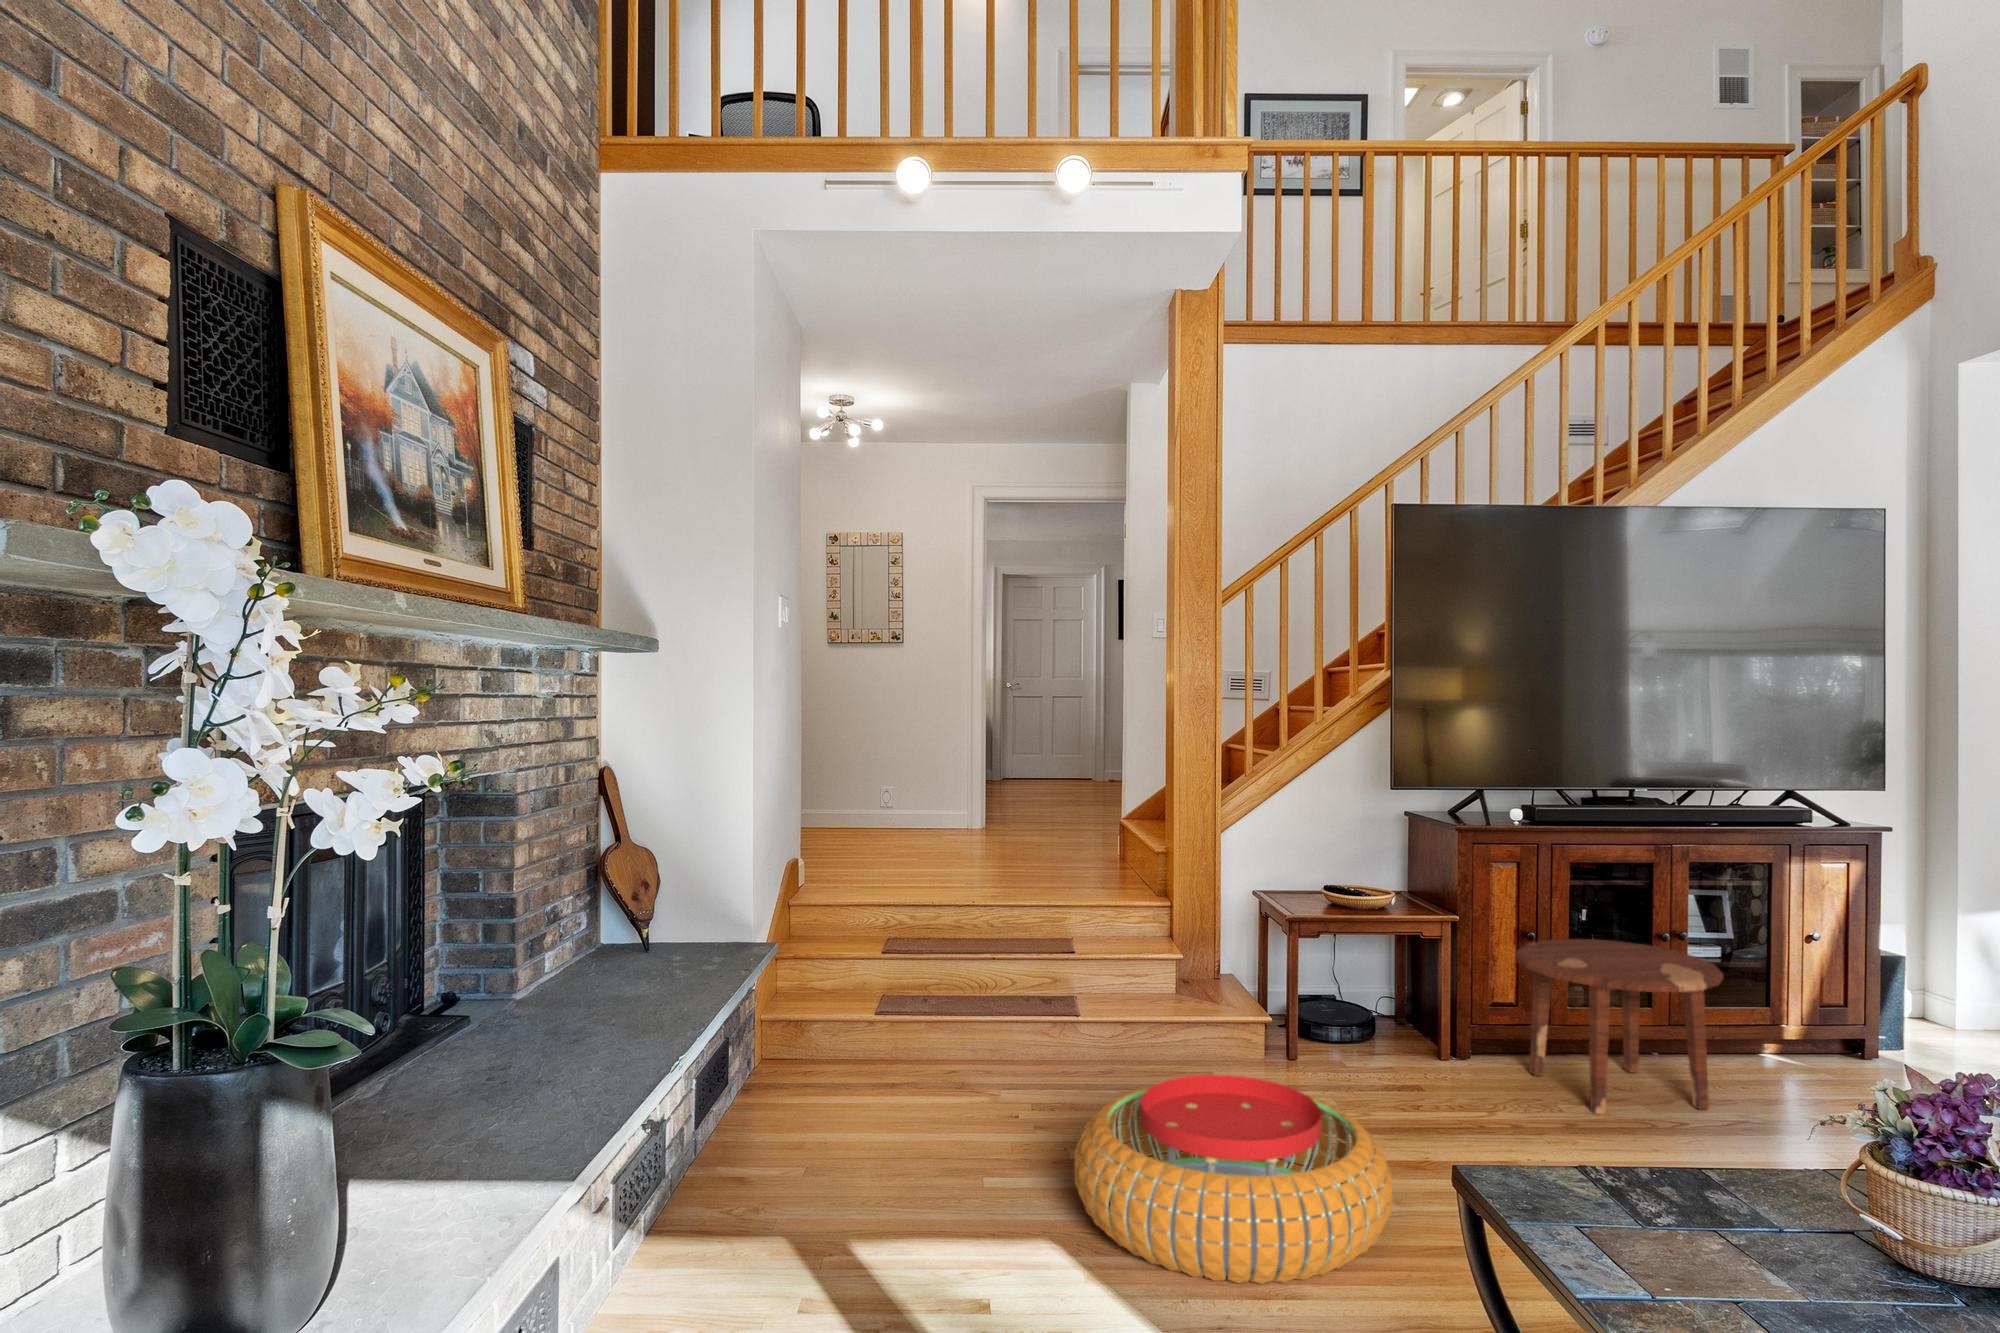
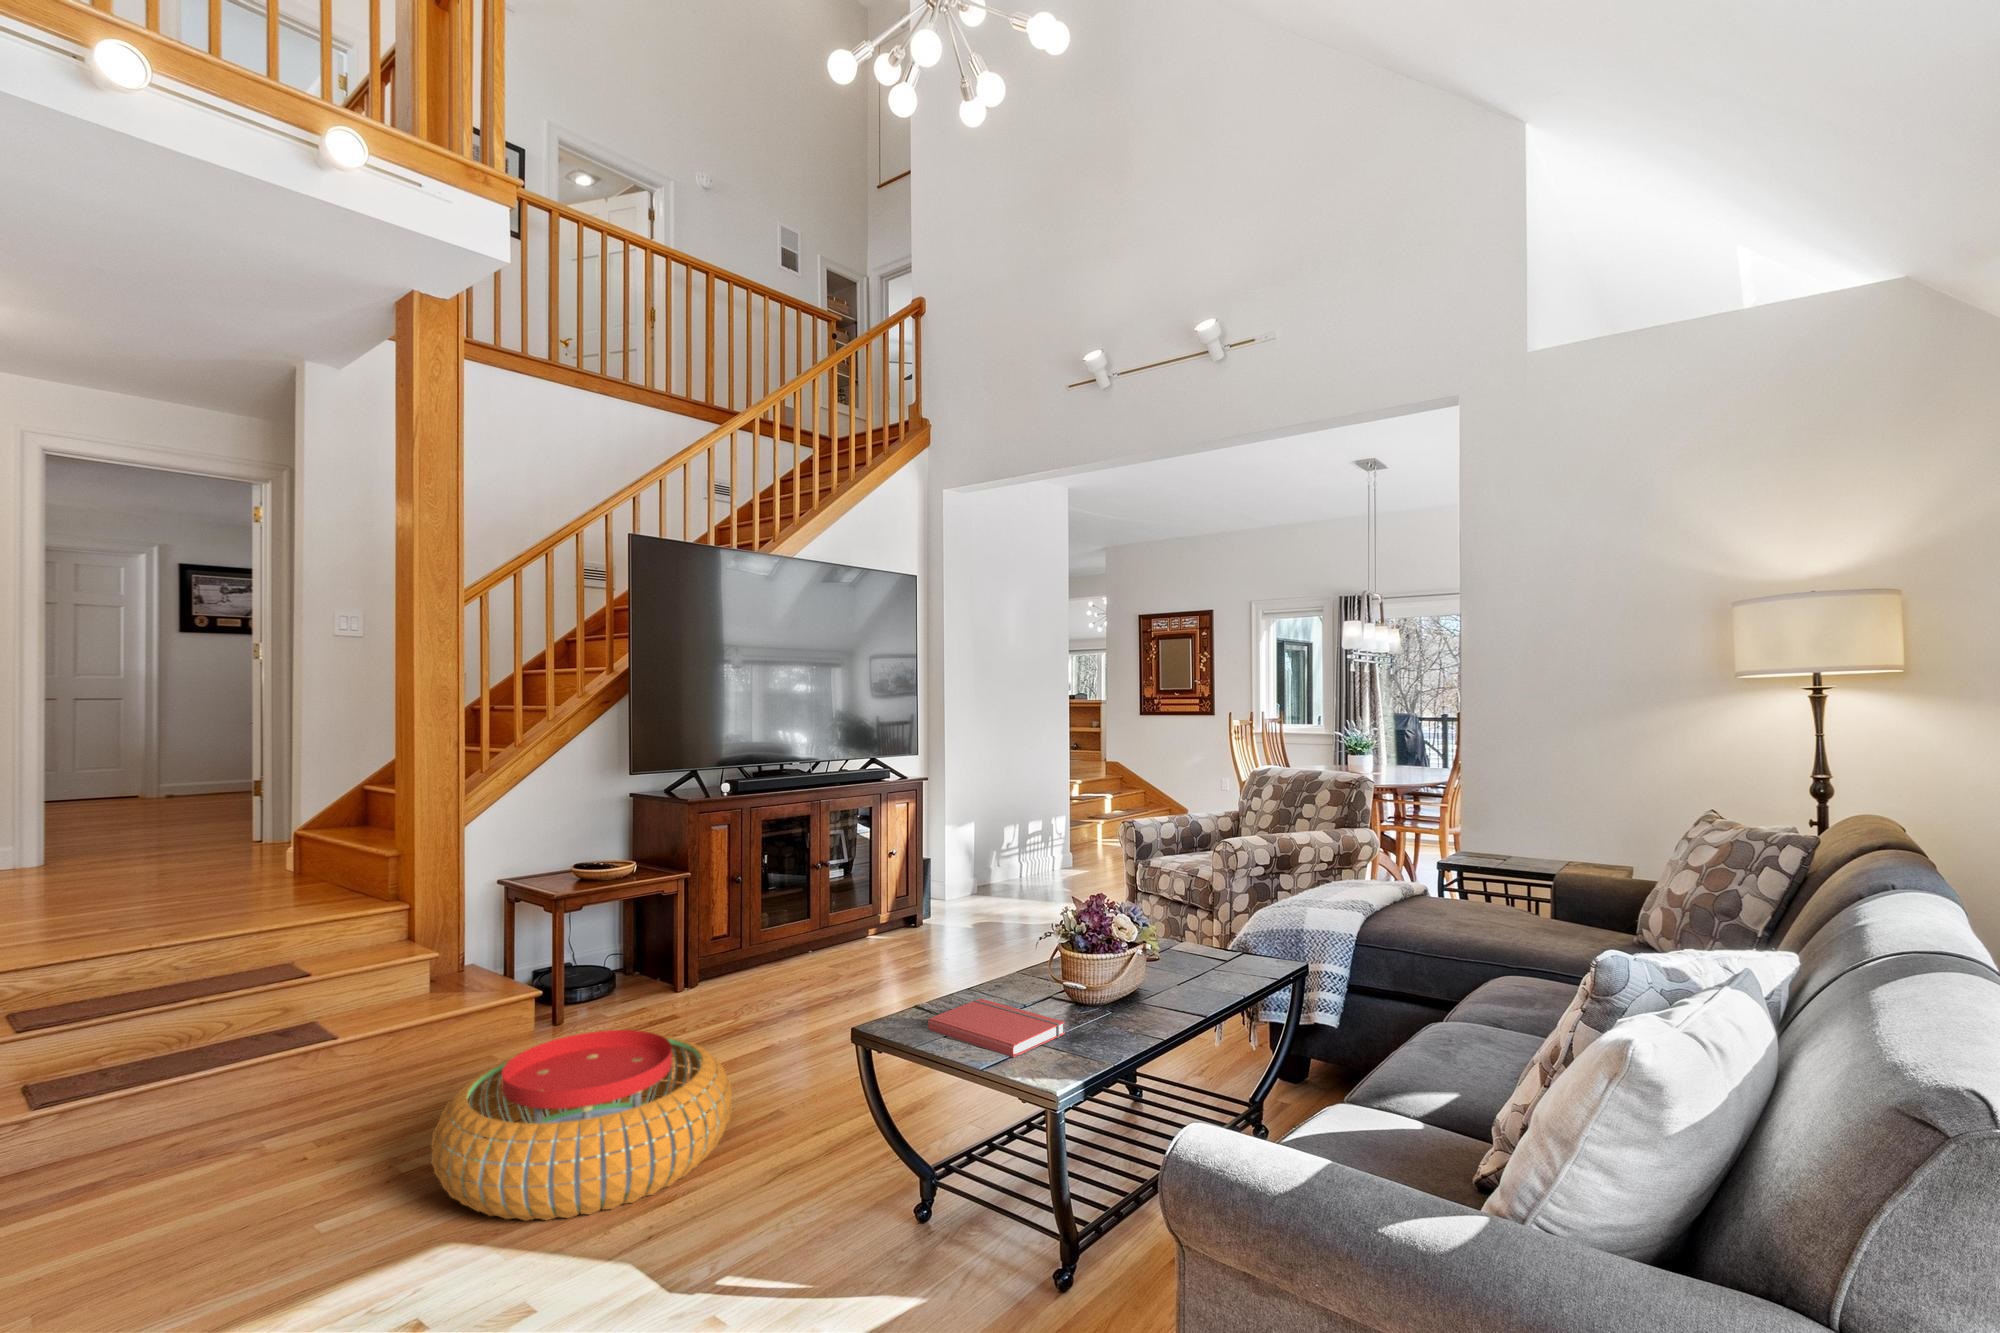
side table: present [1516,939,1724,1114] -> none [734,871,869,996]
book: none [1586,1188,1816,1295] -> present [928,999,1065,1057]

